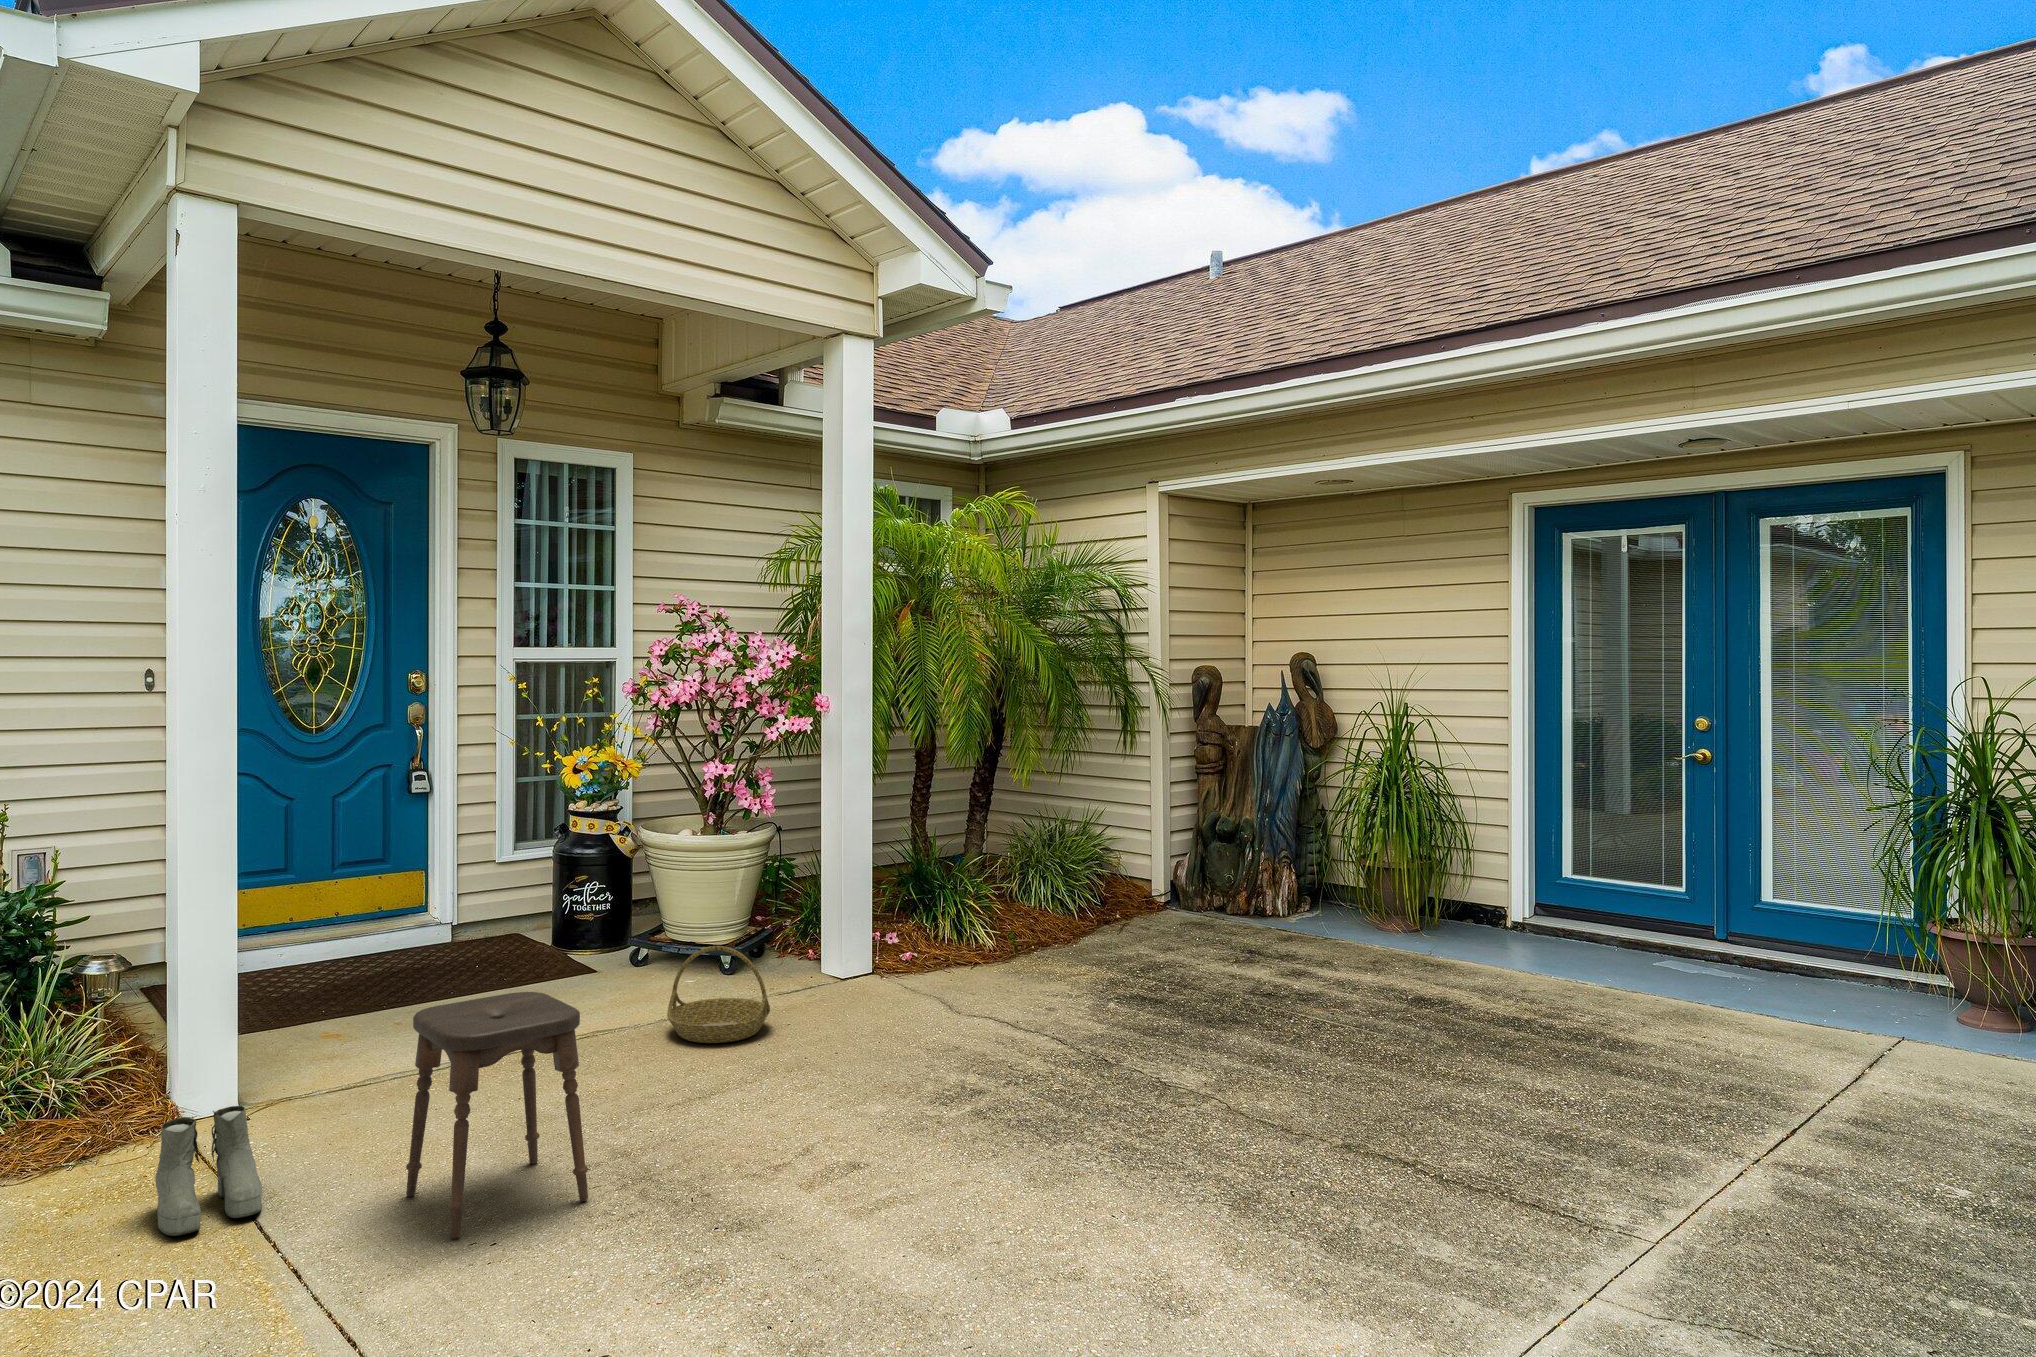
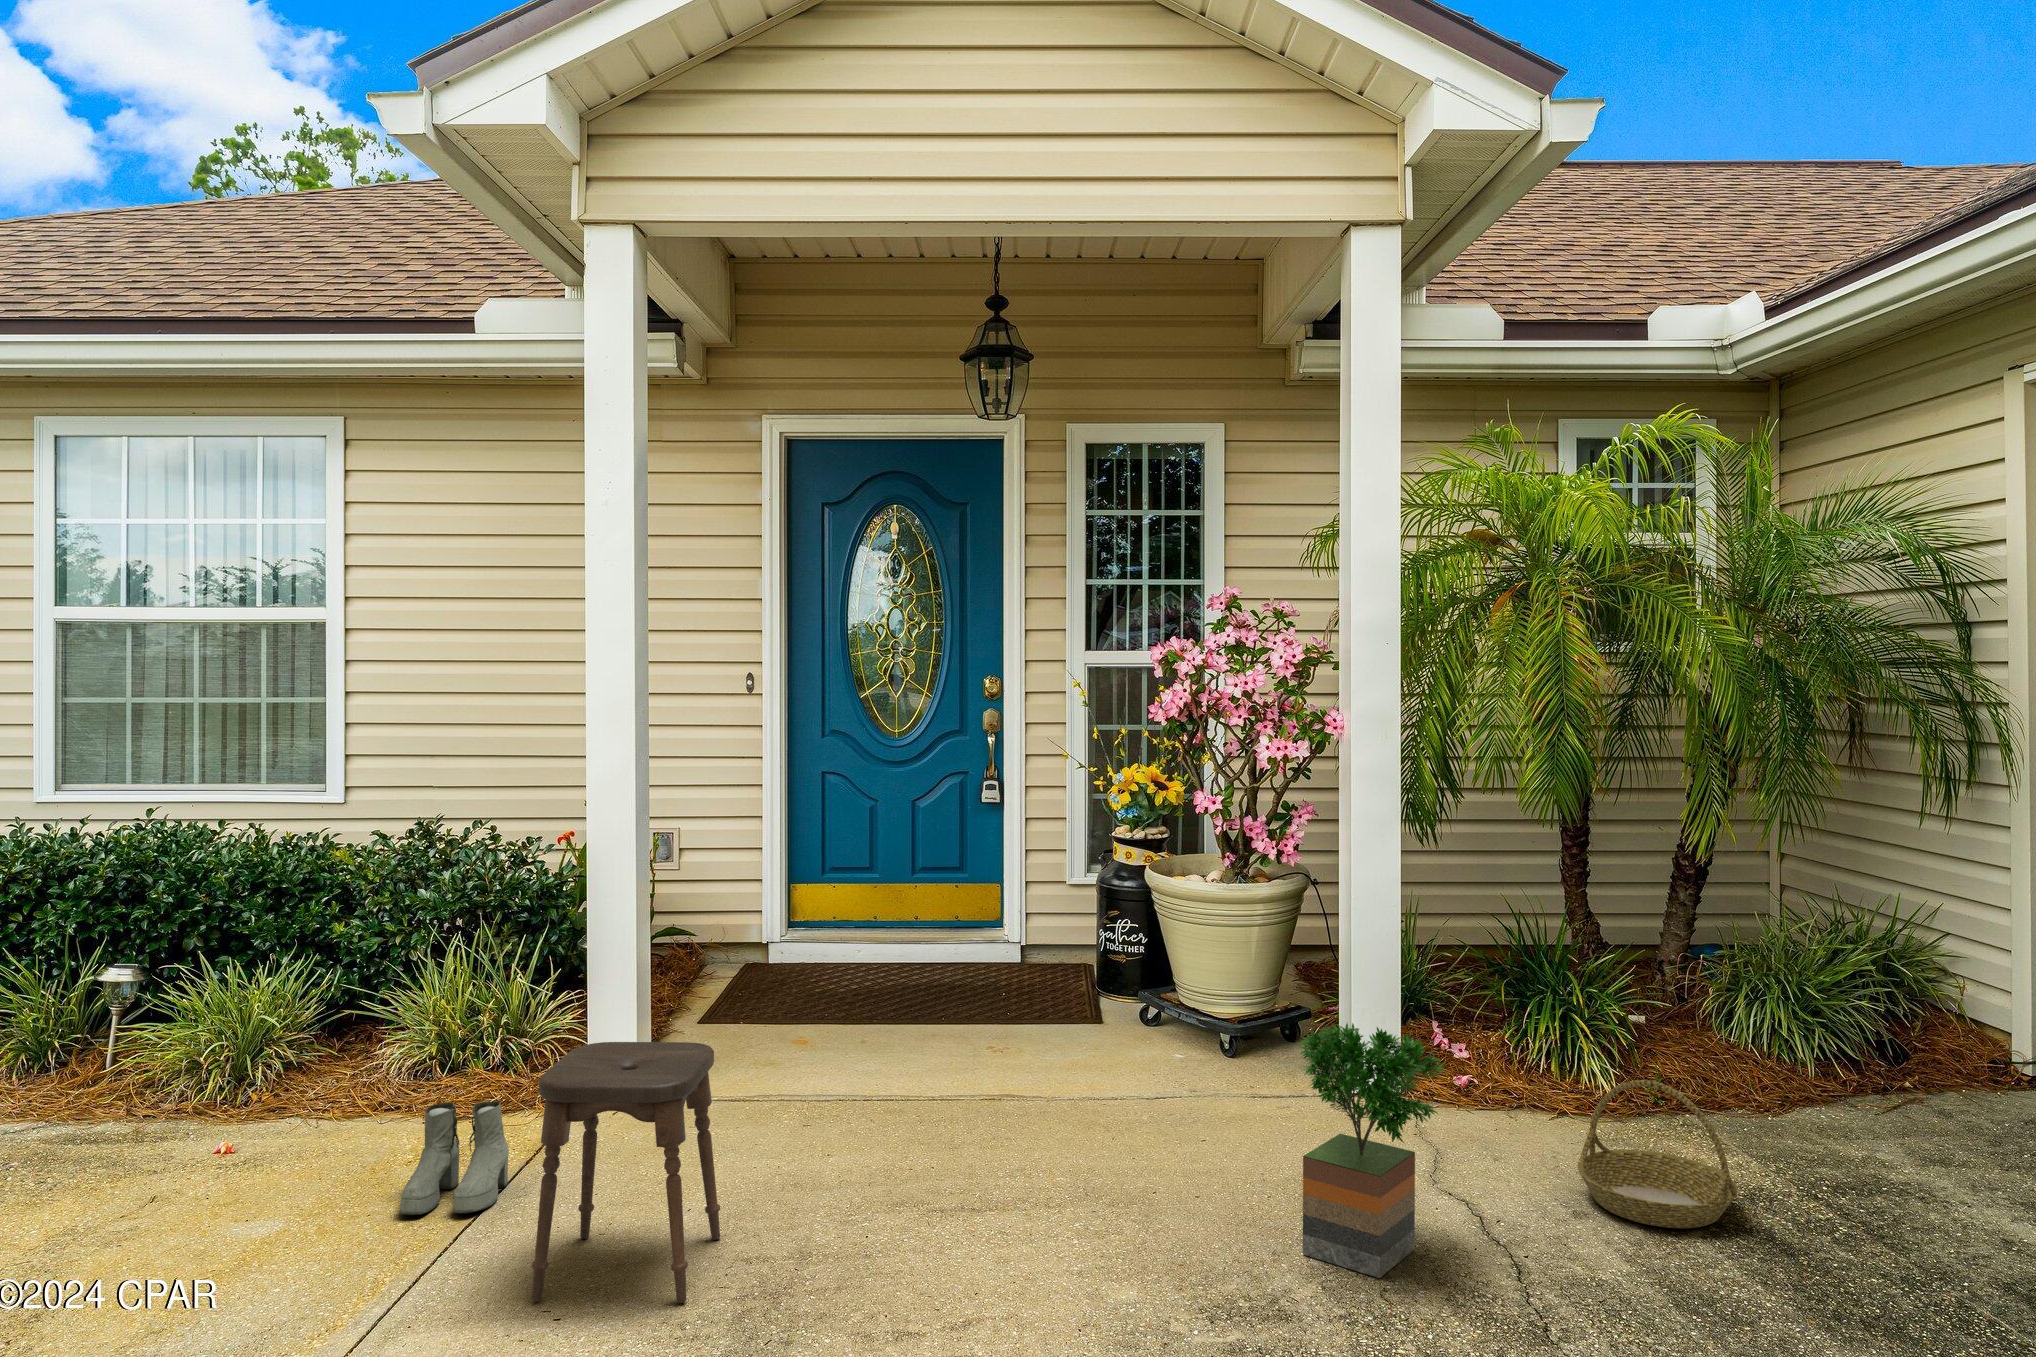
potted tree: none [924,900,1028,1061] -> present [1298,1023,1444,1278]
basket: present [667,946,770,1043] -> present [1577,1080,1738,1228]

